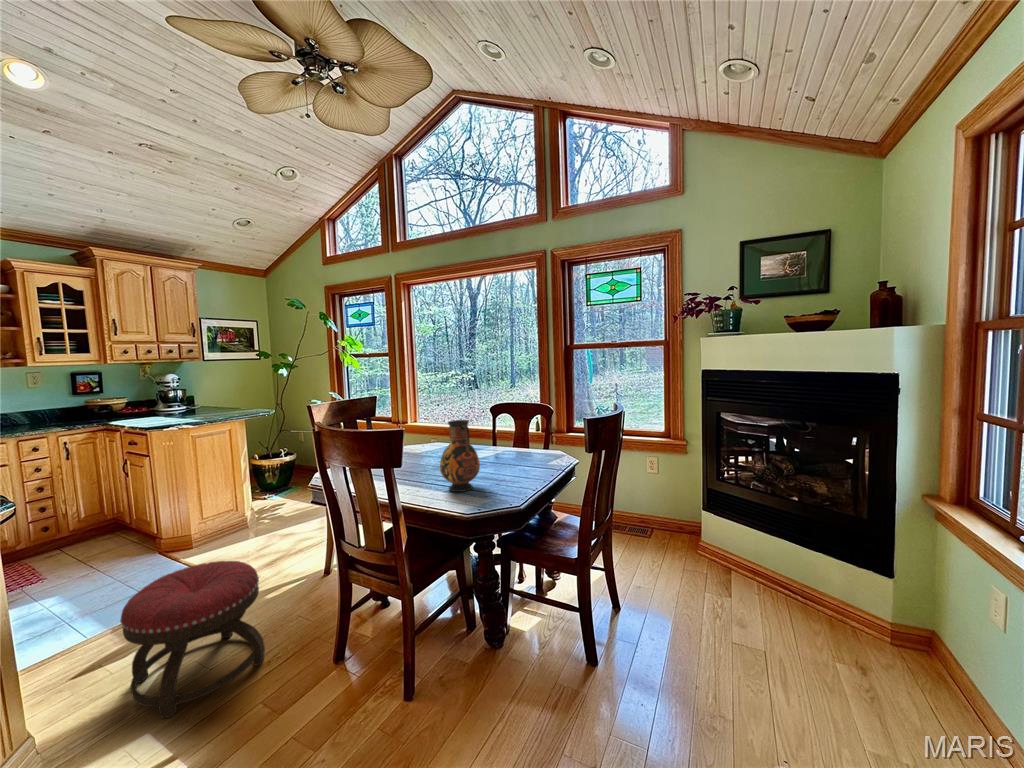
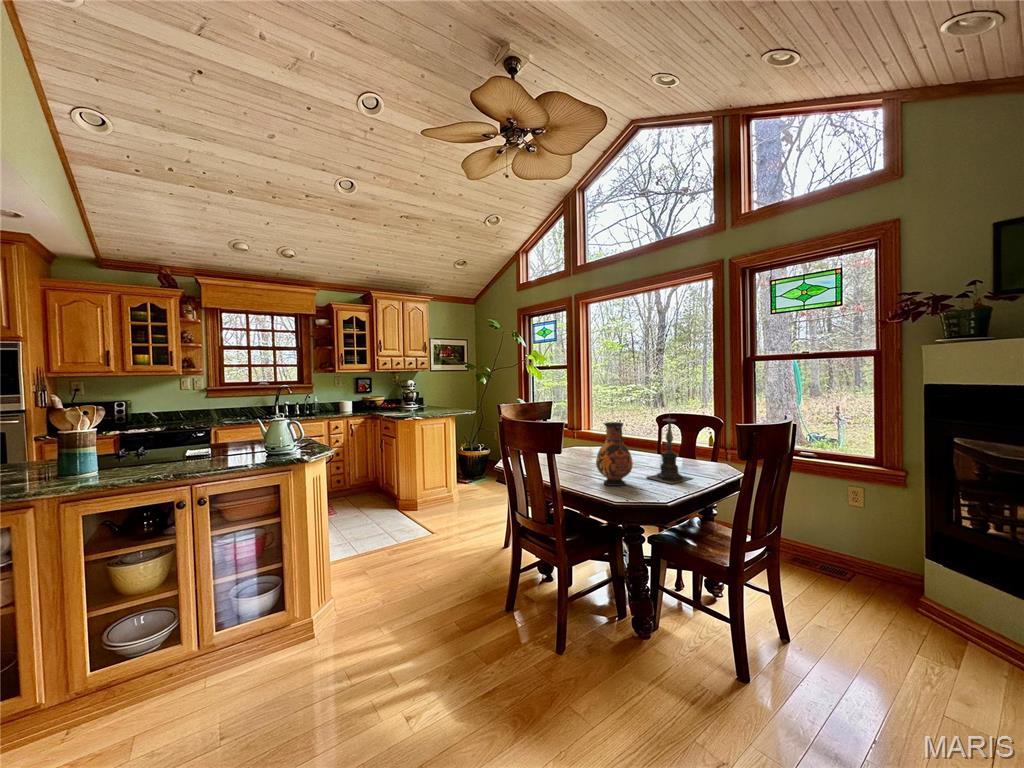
candle holder: none [491,403,538,481] -> present [647,416,693,484]
ottoman: present [120,561,265,718] -> none [376,516,459,617]

